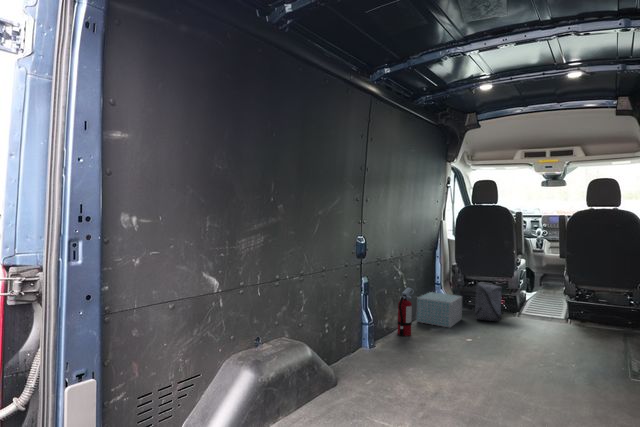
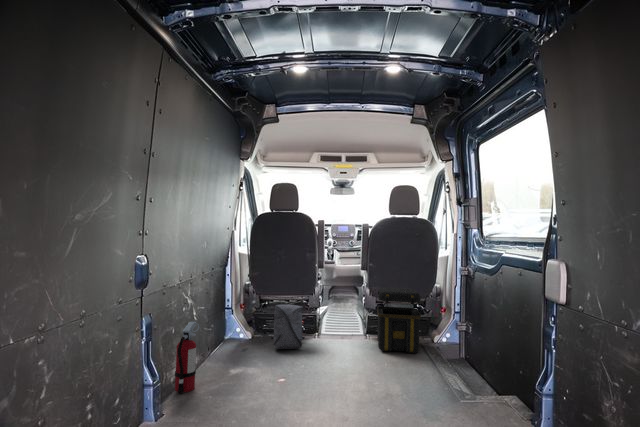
toolbox: none [576,276,625,339] -> present [377,288,421,353]
storage box: present [417,292,462,327] -> none [202,321,259,367]

